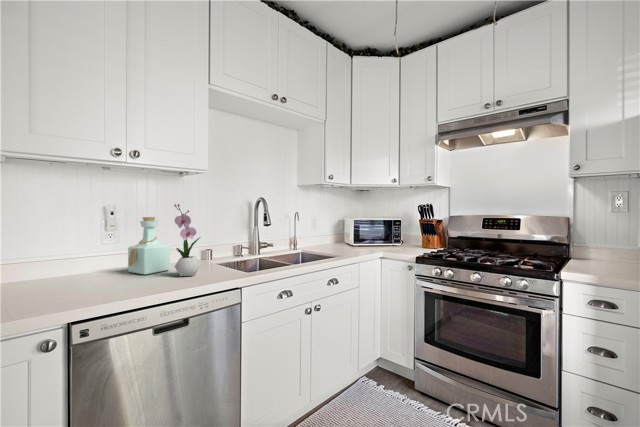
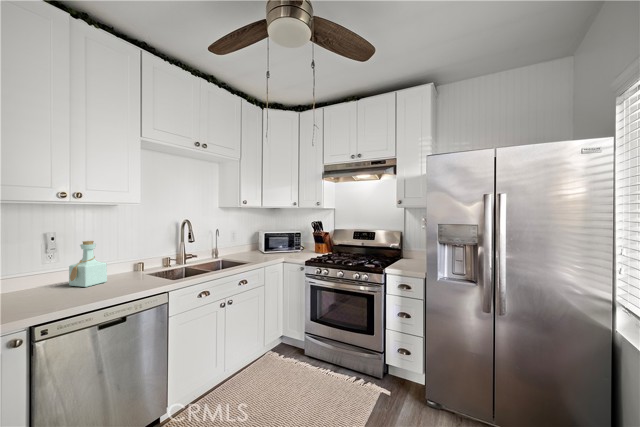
flower arrangement: present [174,204,201,276] -> none [112,232,135,287]

